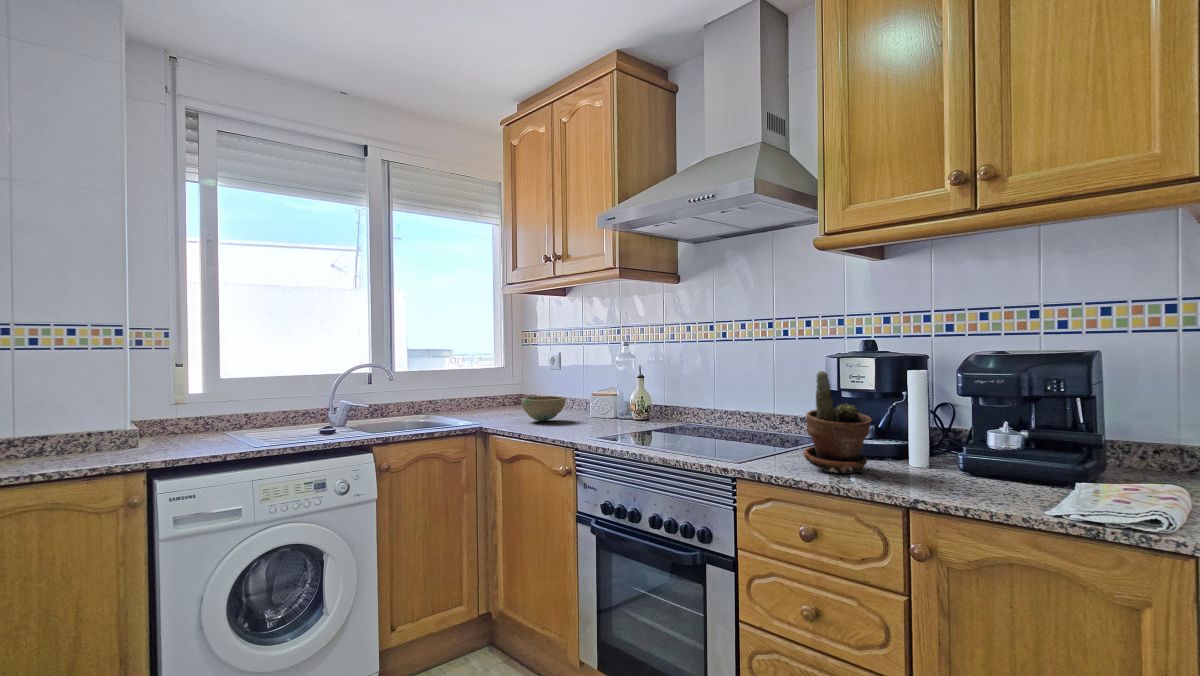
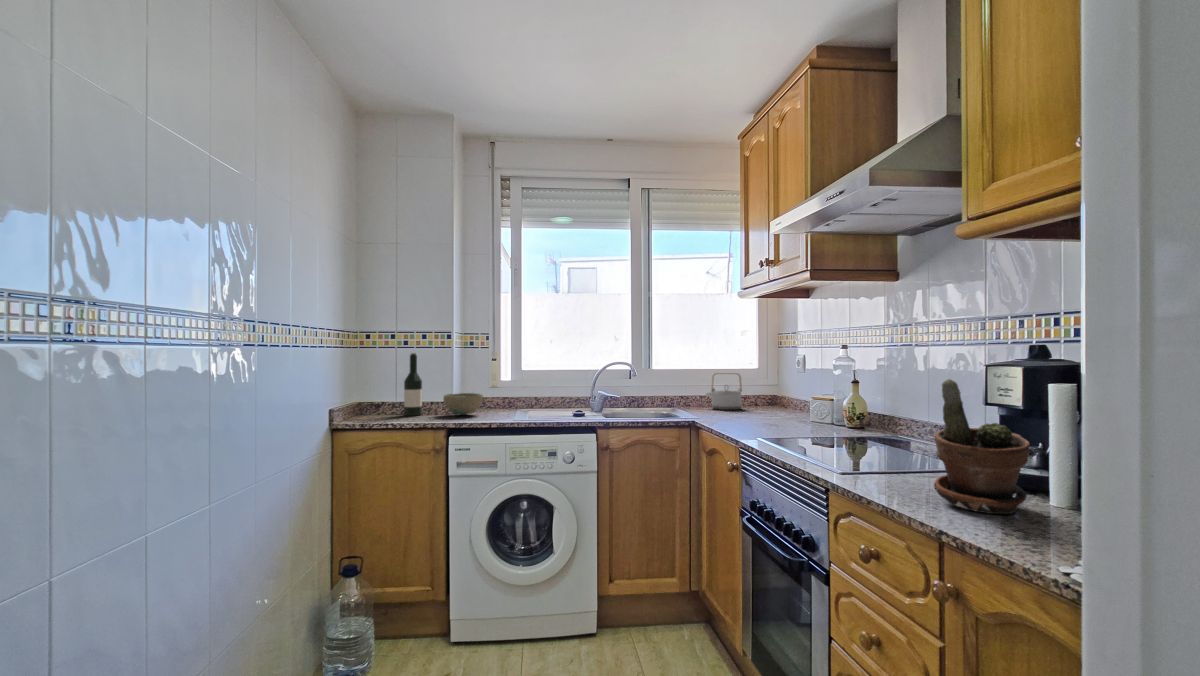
wine bottle: none [33,359,66,459] -> present [404,353,422,416]
teapot: none [460,372,499,413] -> present [706,373,742,410]
bowl: present [521,396,566,421] -> present [443,393,483,415]

